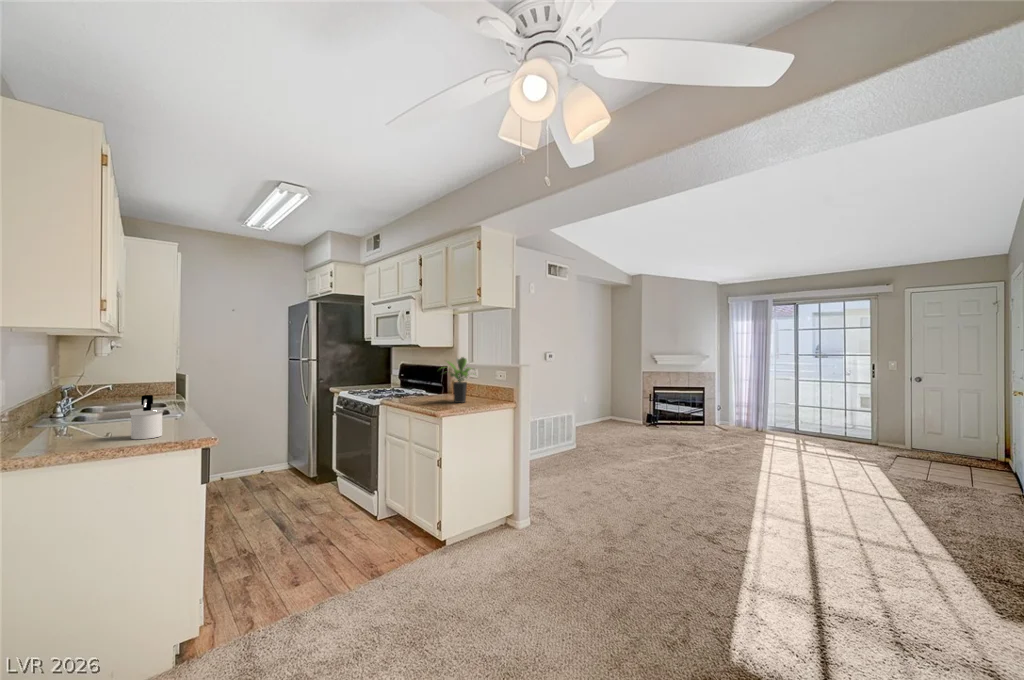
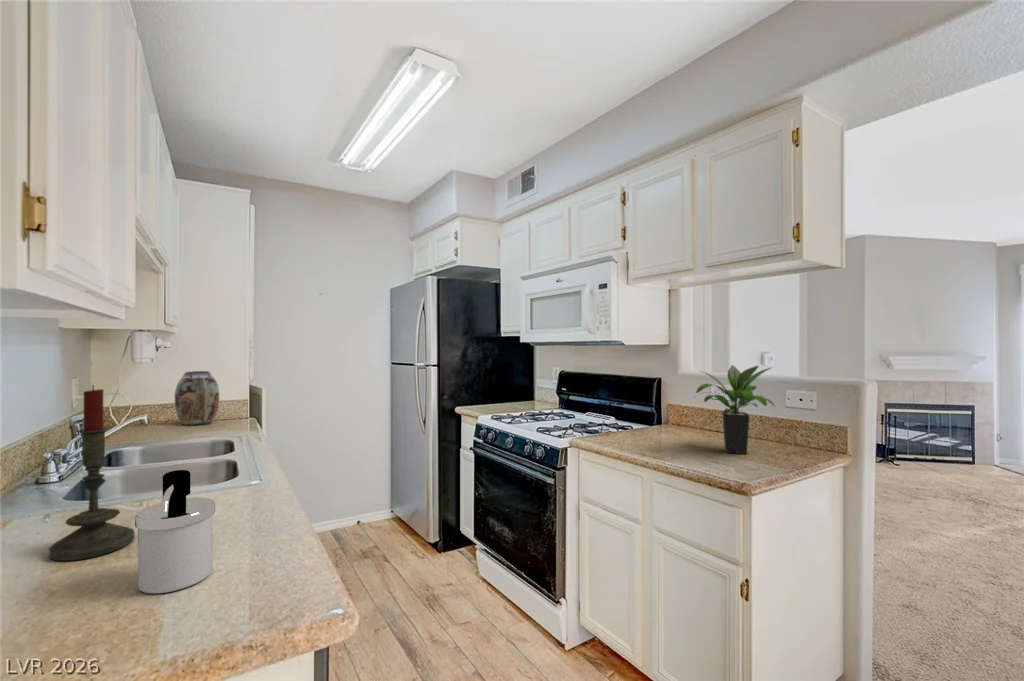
candle: none [84,363,122,435] -> present [49,385,134,561]
vase: none [123,364,155,399] -> present [175,371,219,425]

